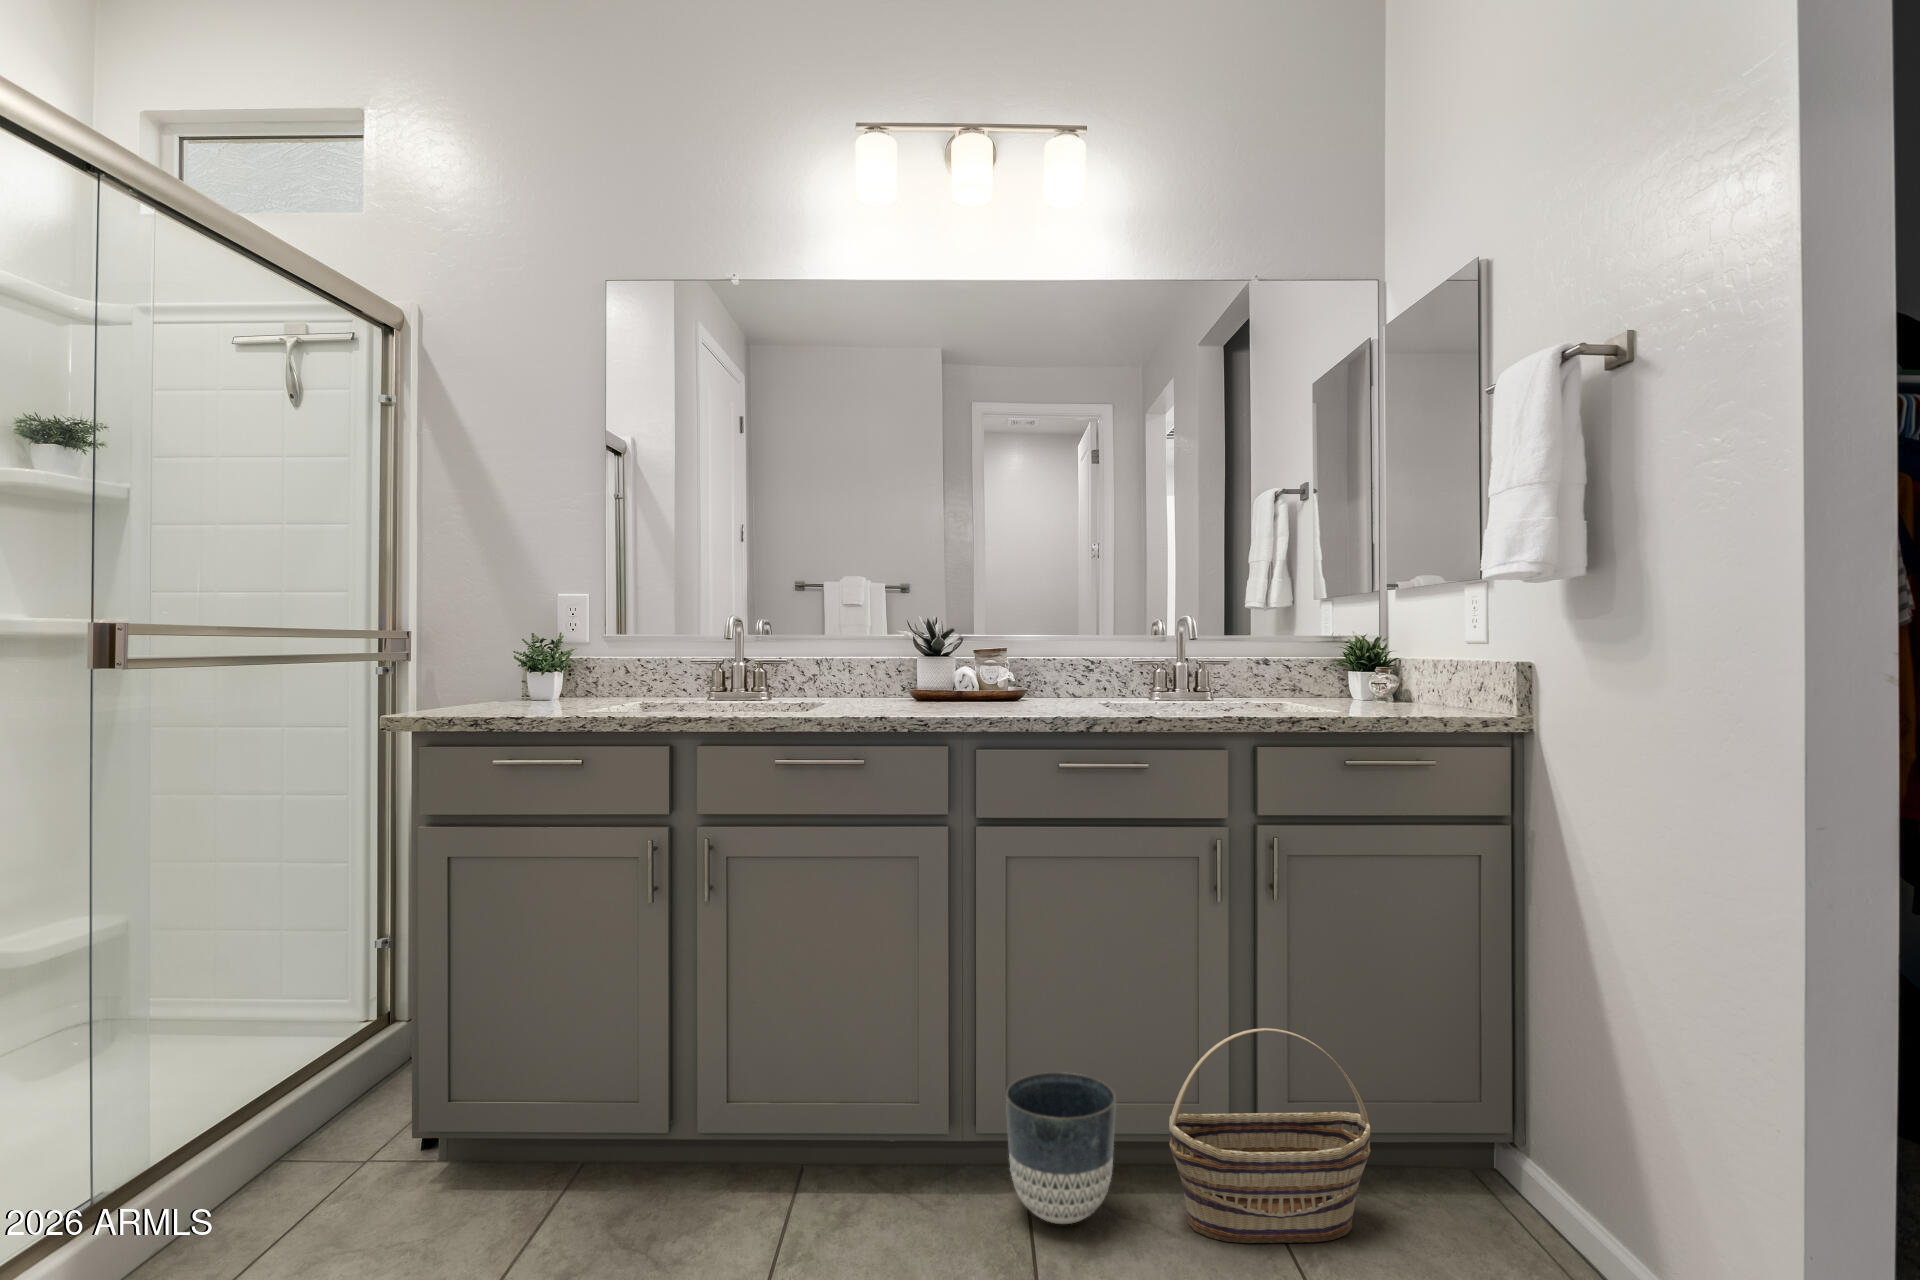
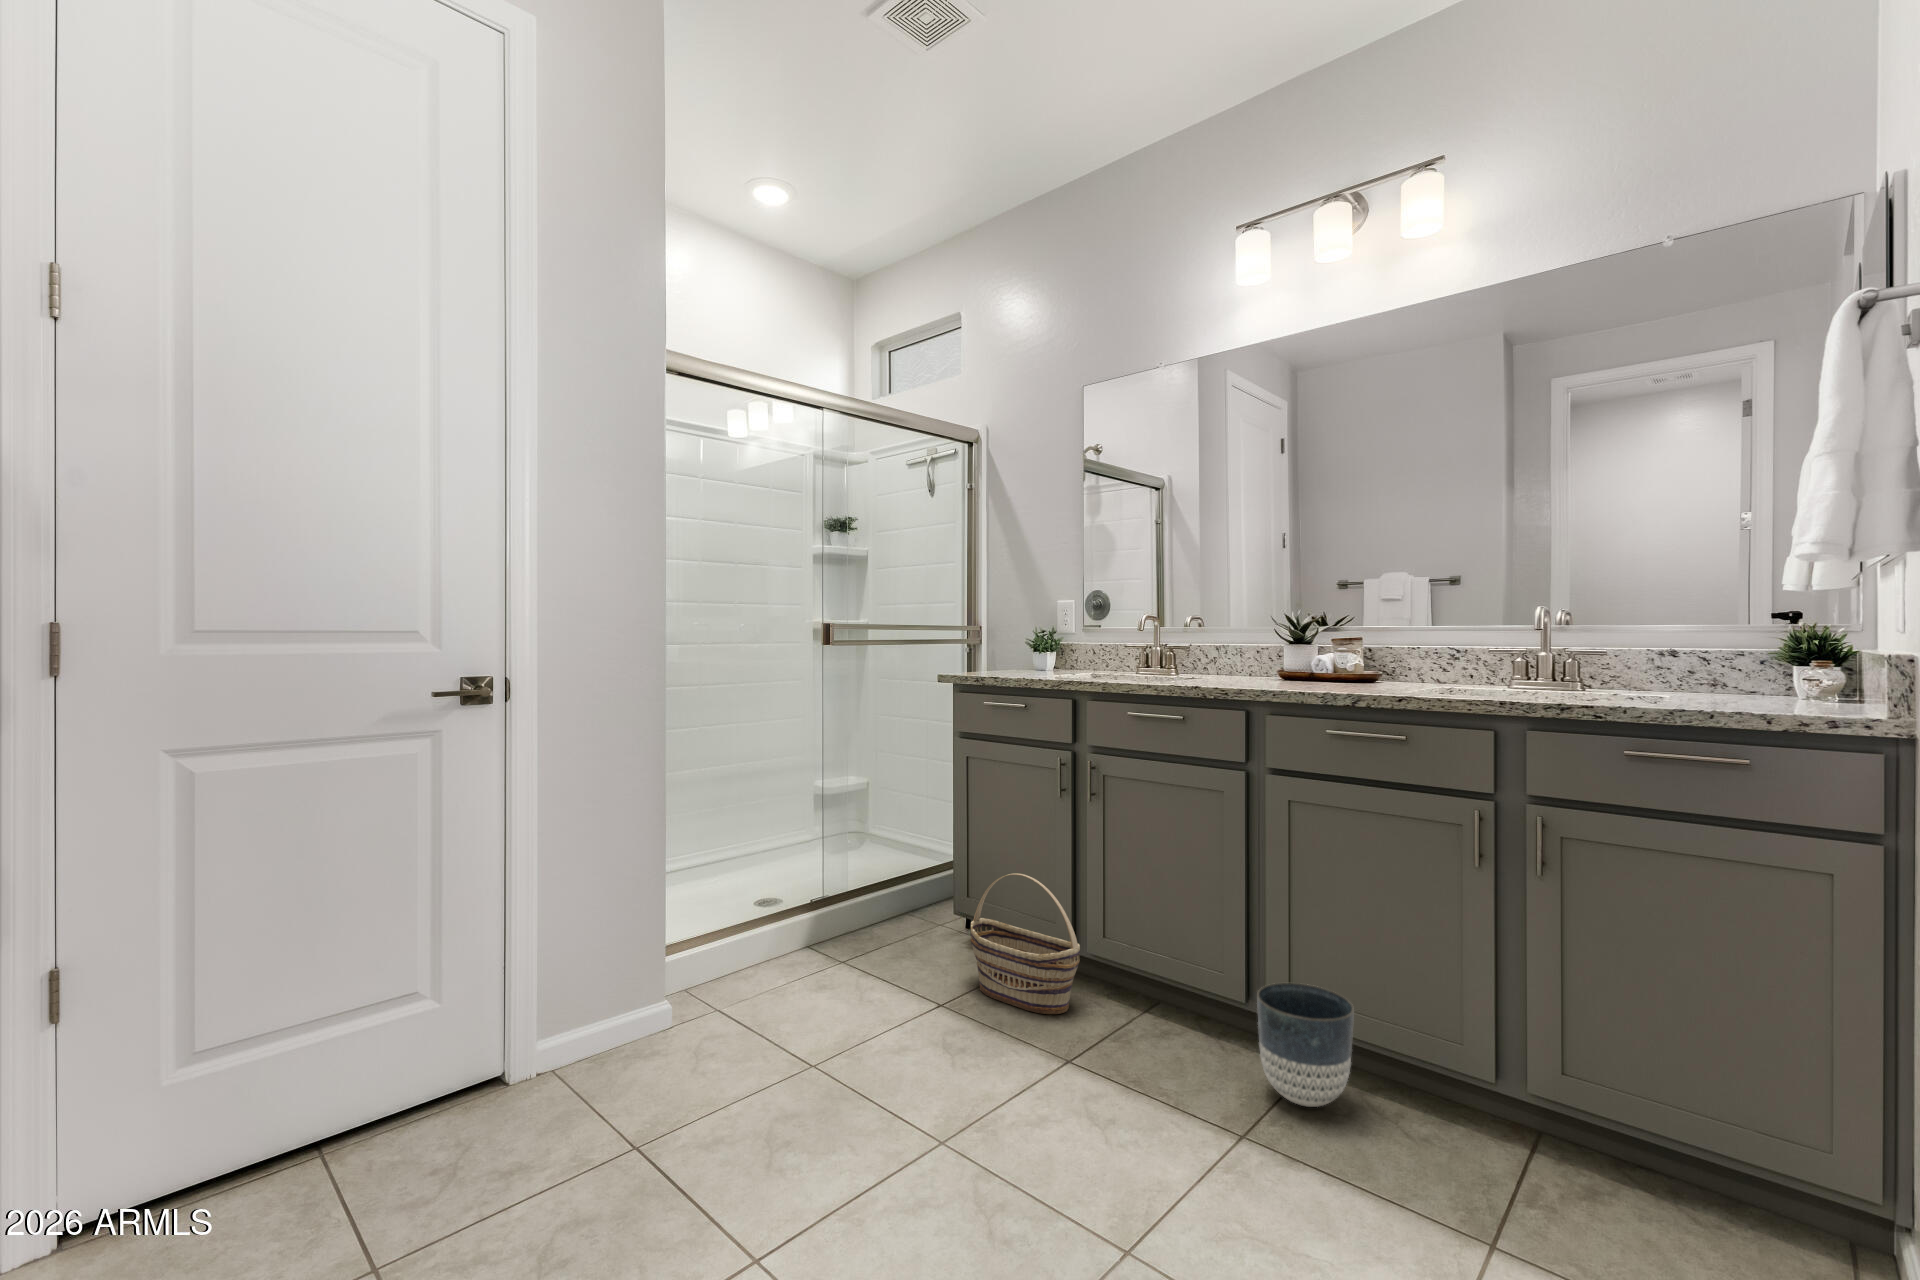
basket: present [1169,1028,1370,1243] -> present [971,873,1080,1014]

